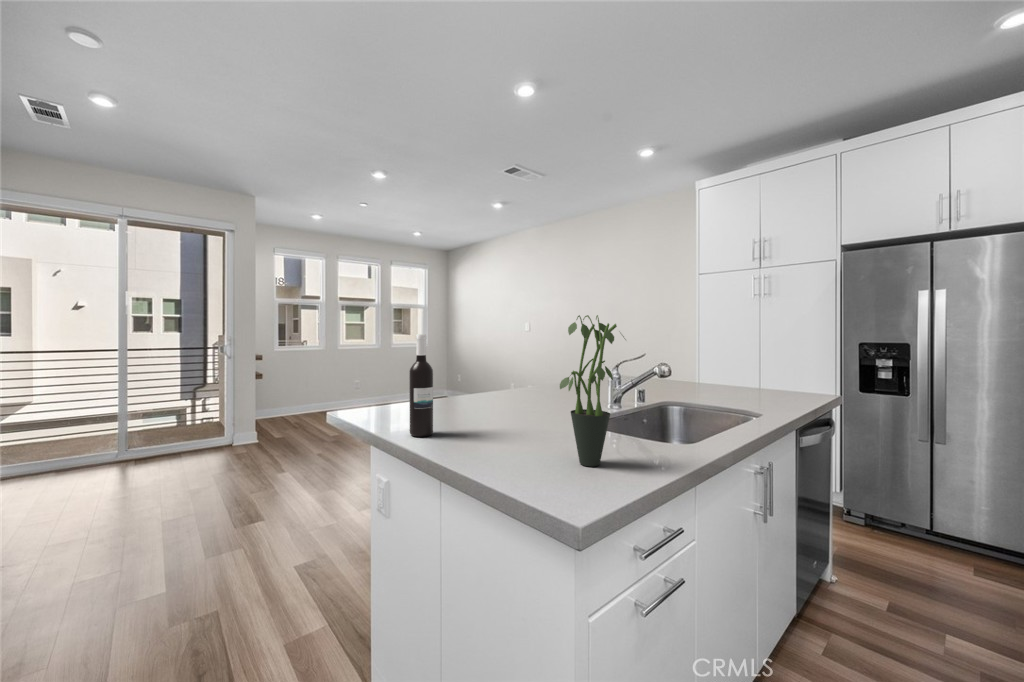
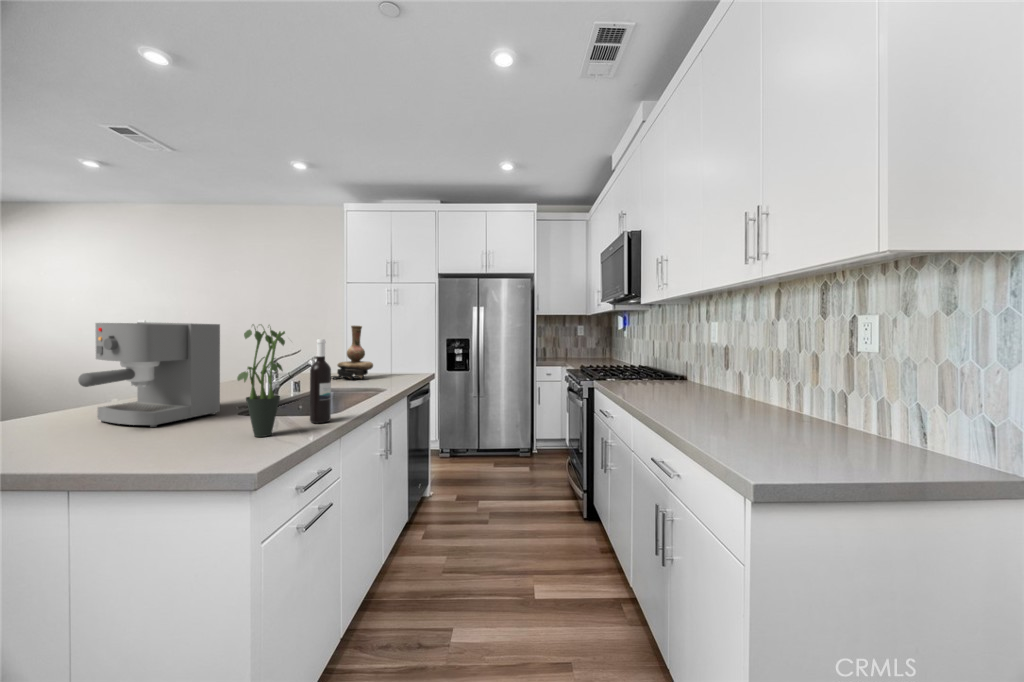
coffee maker: none [444,321,558,429] -> present [78,322,220,427]
vase: none [683,323,740,395] -> present [331,326,373,380]
wine bottle: present [409,334,433,437] -> present [310,339,331,423]

